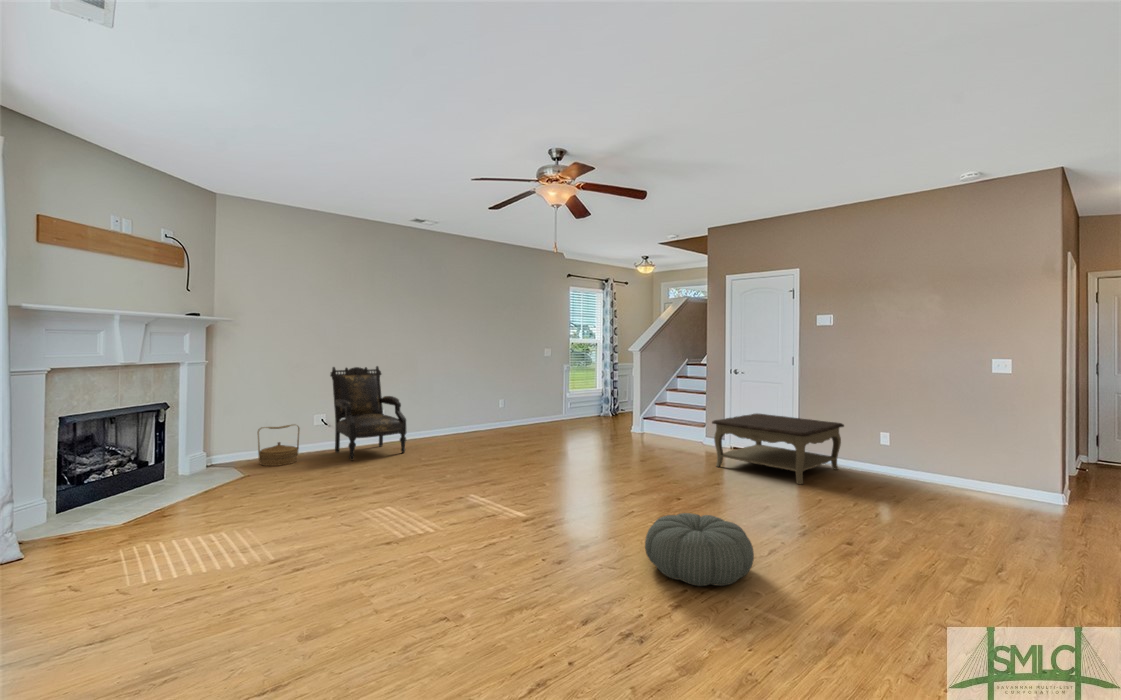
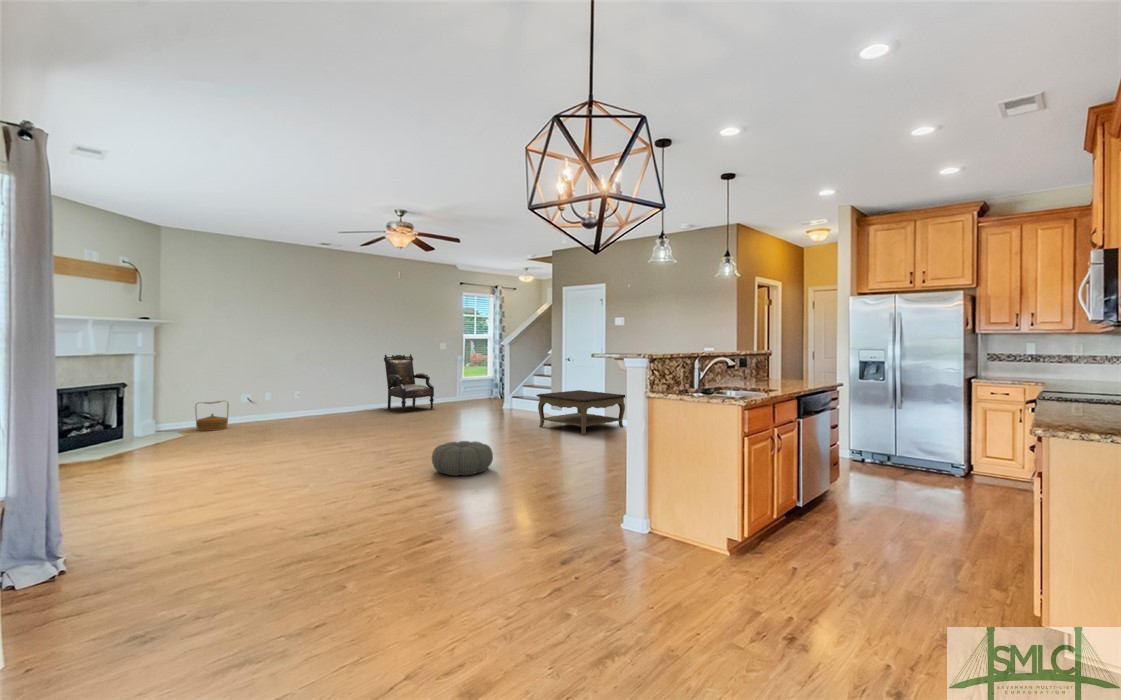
armchair: present [330,366,406,460] -> present [384,354,434,412]

